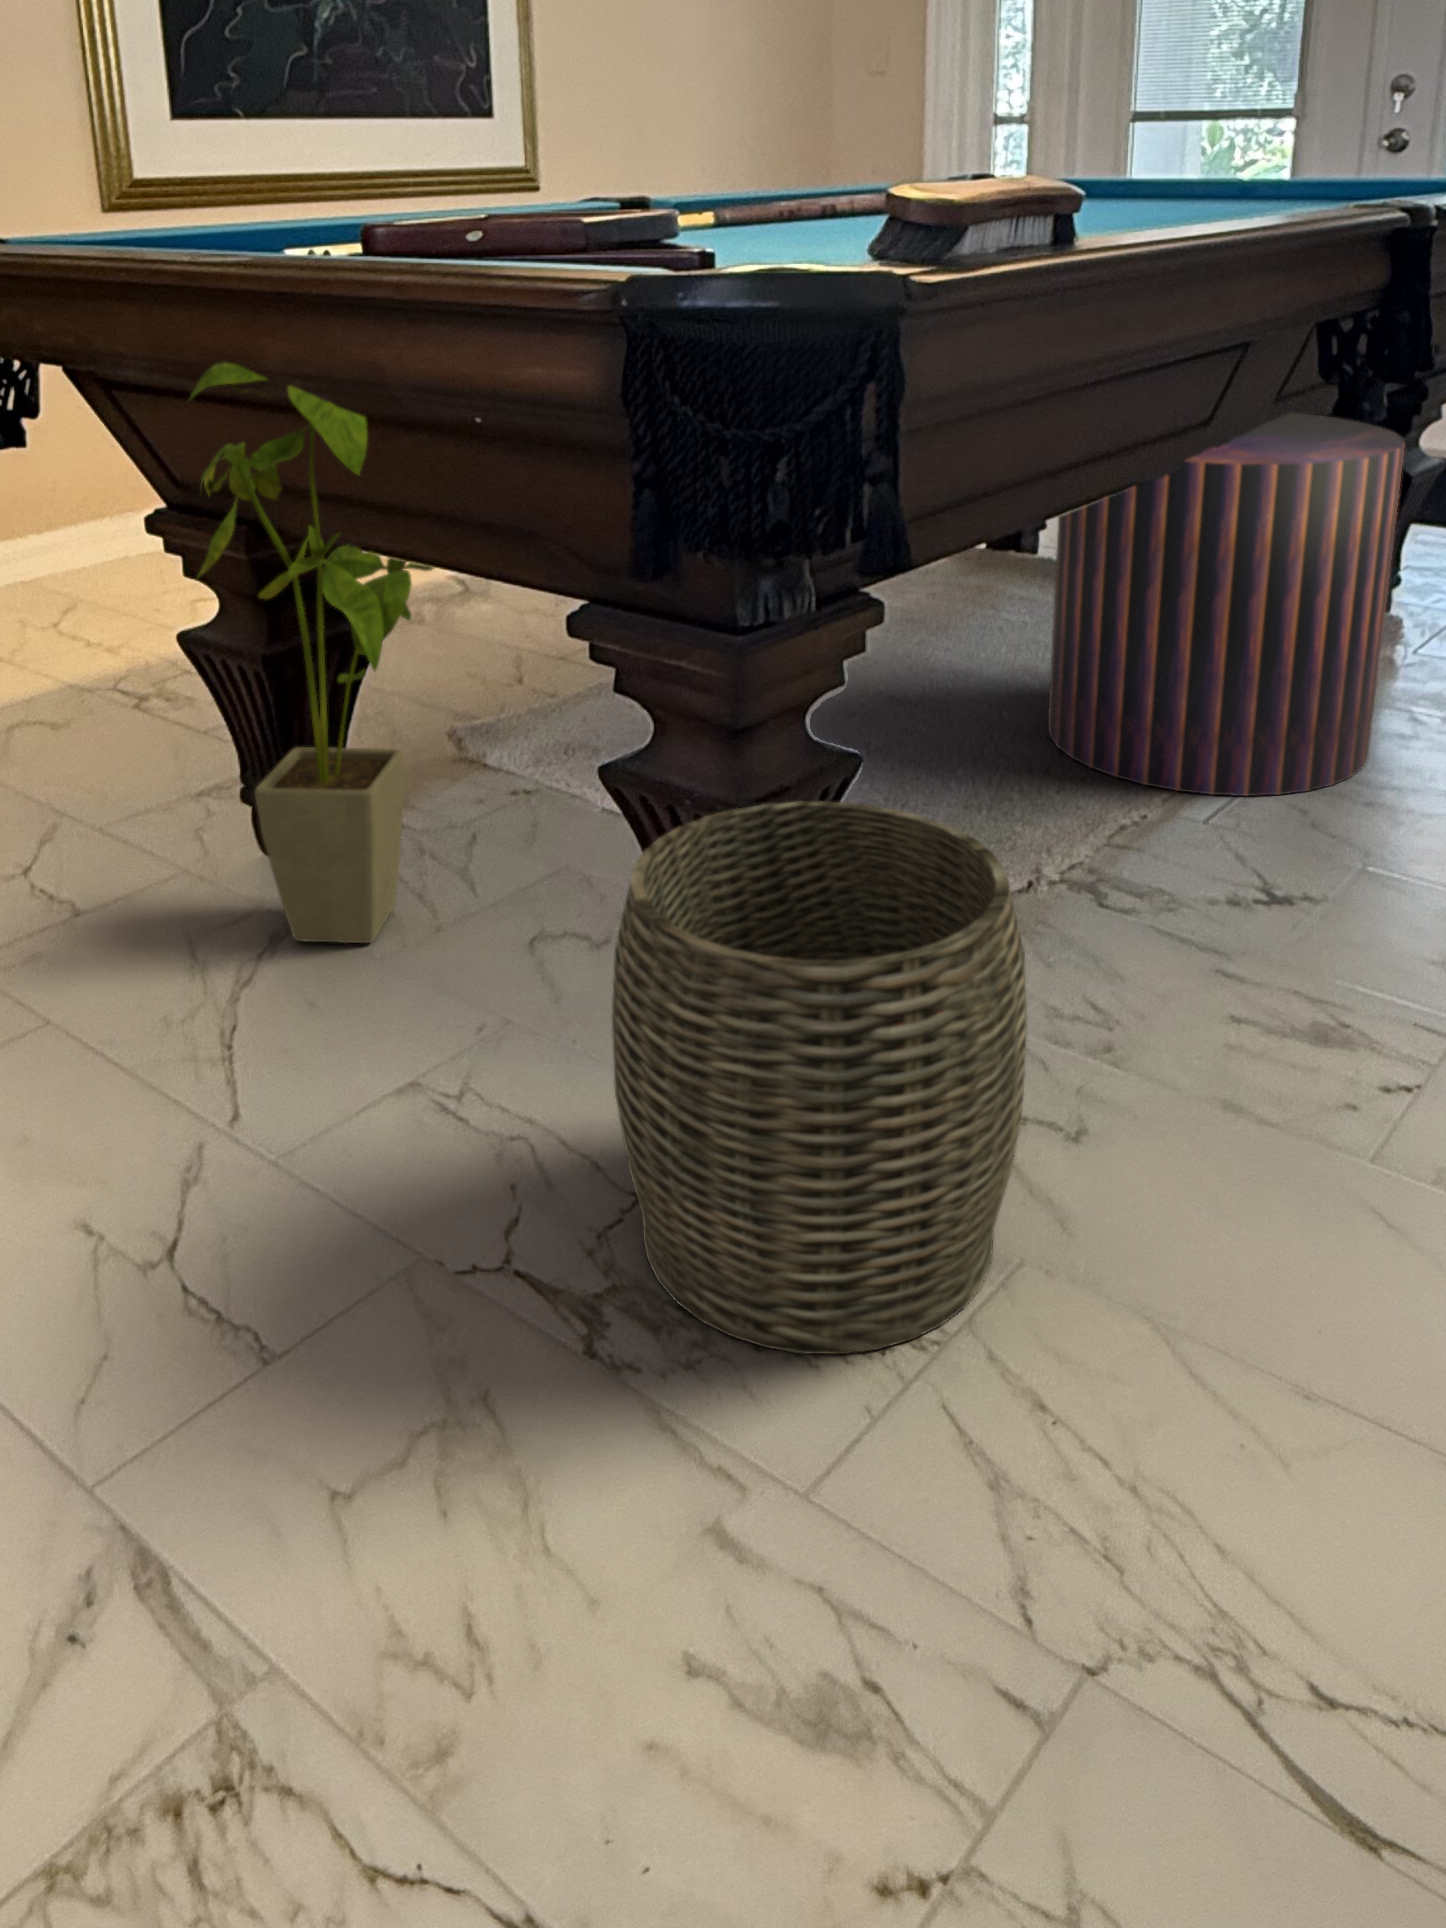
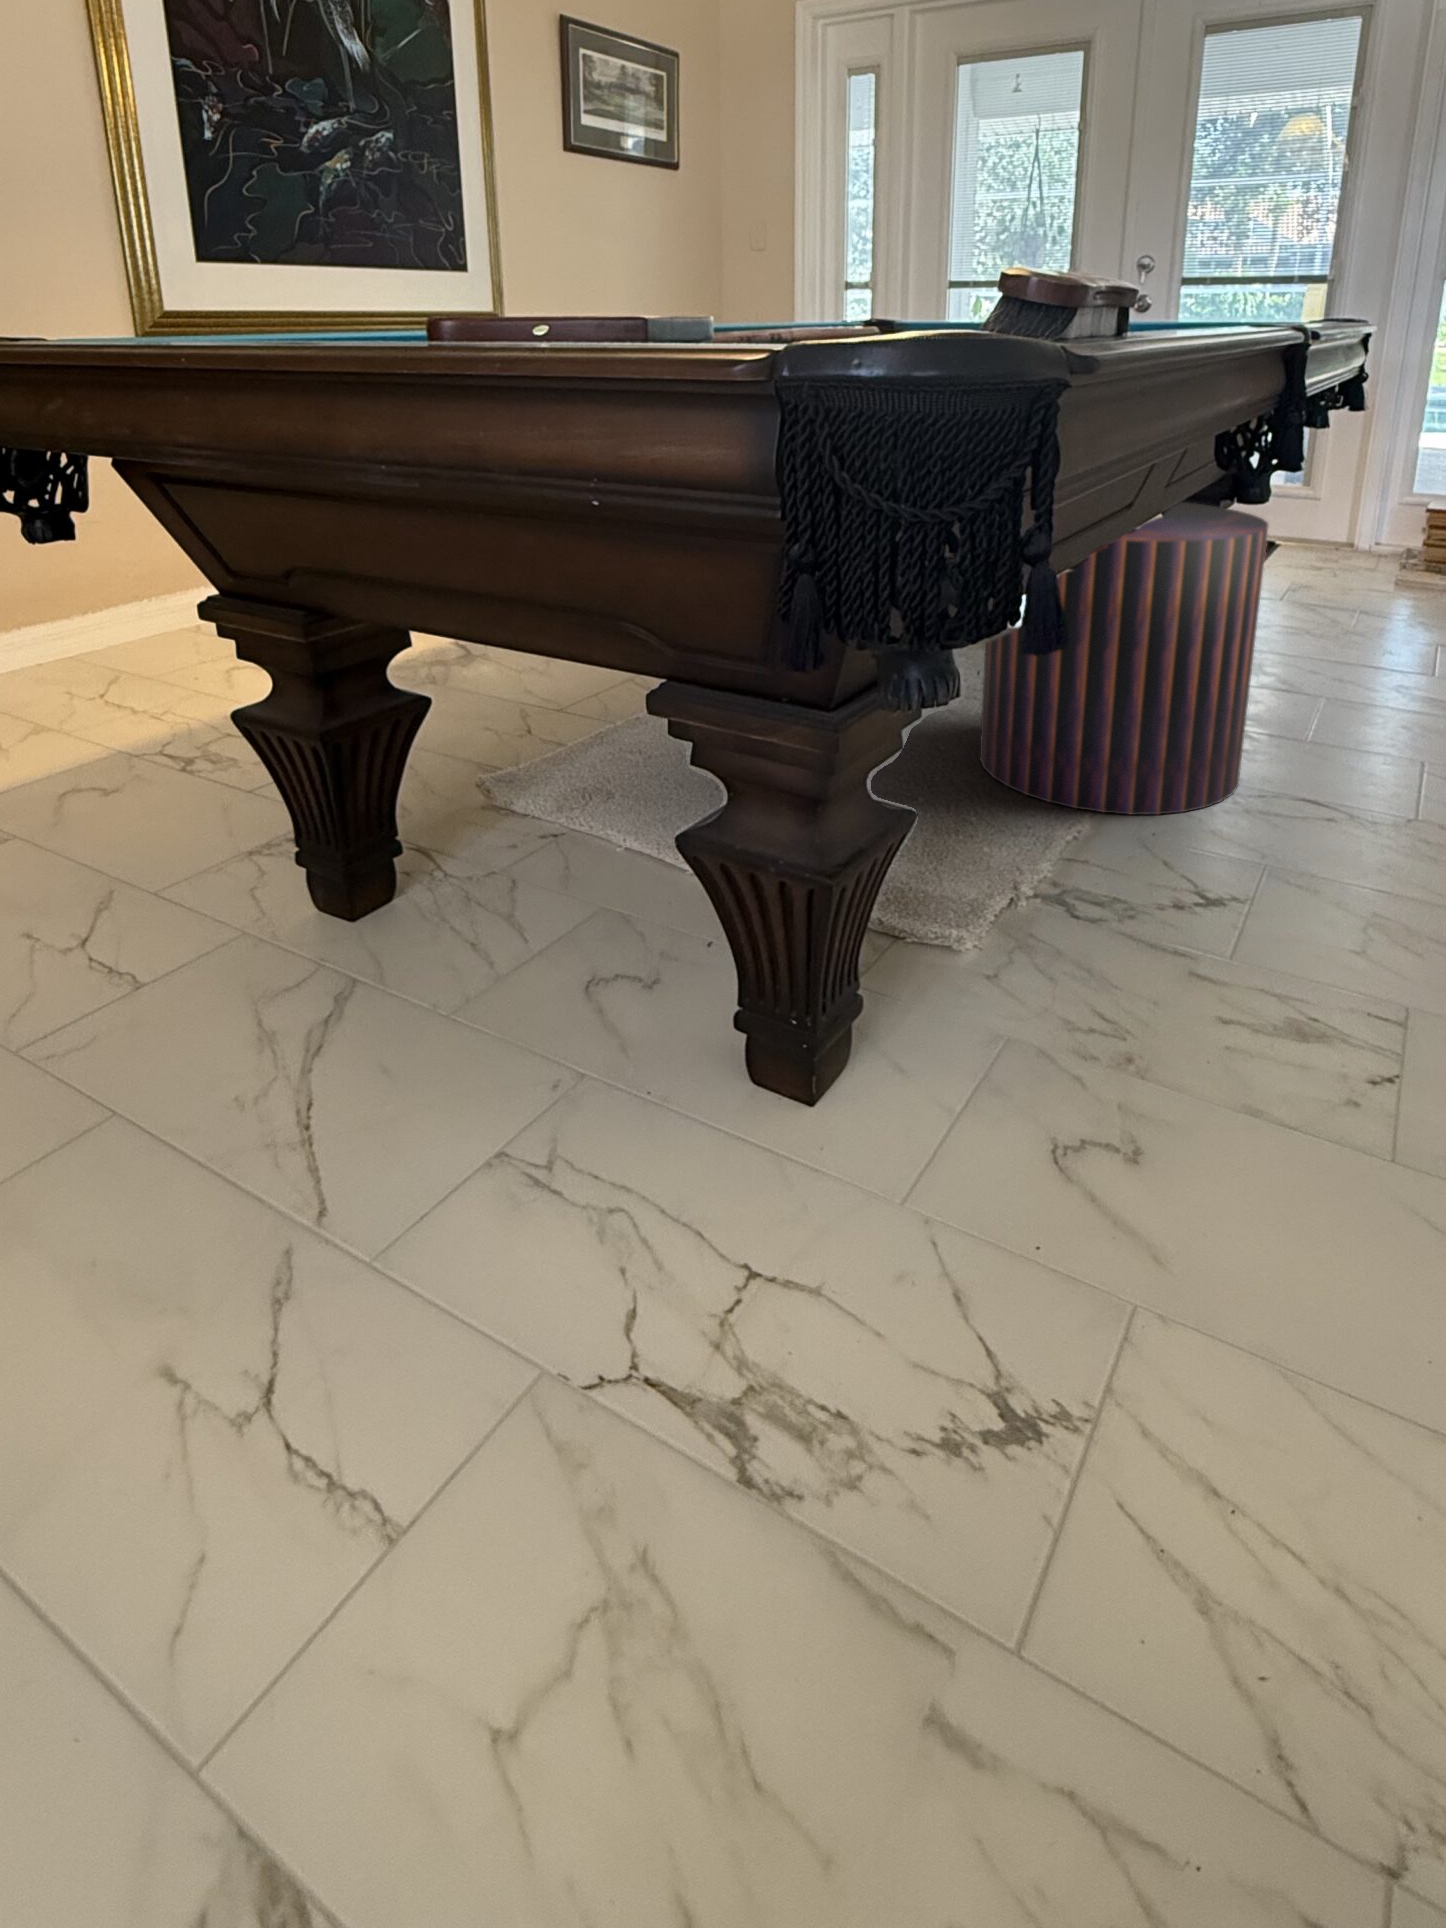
house plant: present [190,363,434,943] -> none [252,436,581,1004]
woven basket: present [612,801,1027,1354] -> none [739,868,1158,1454]

